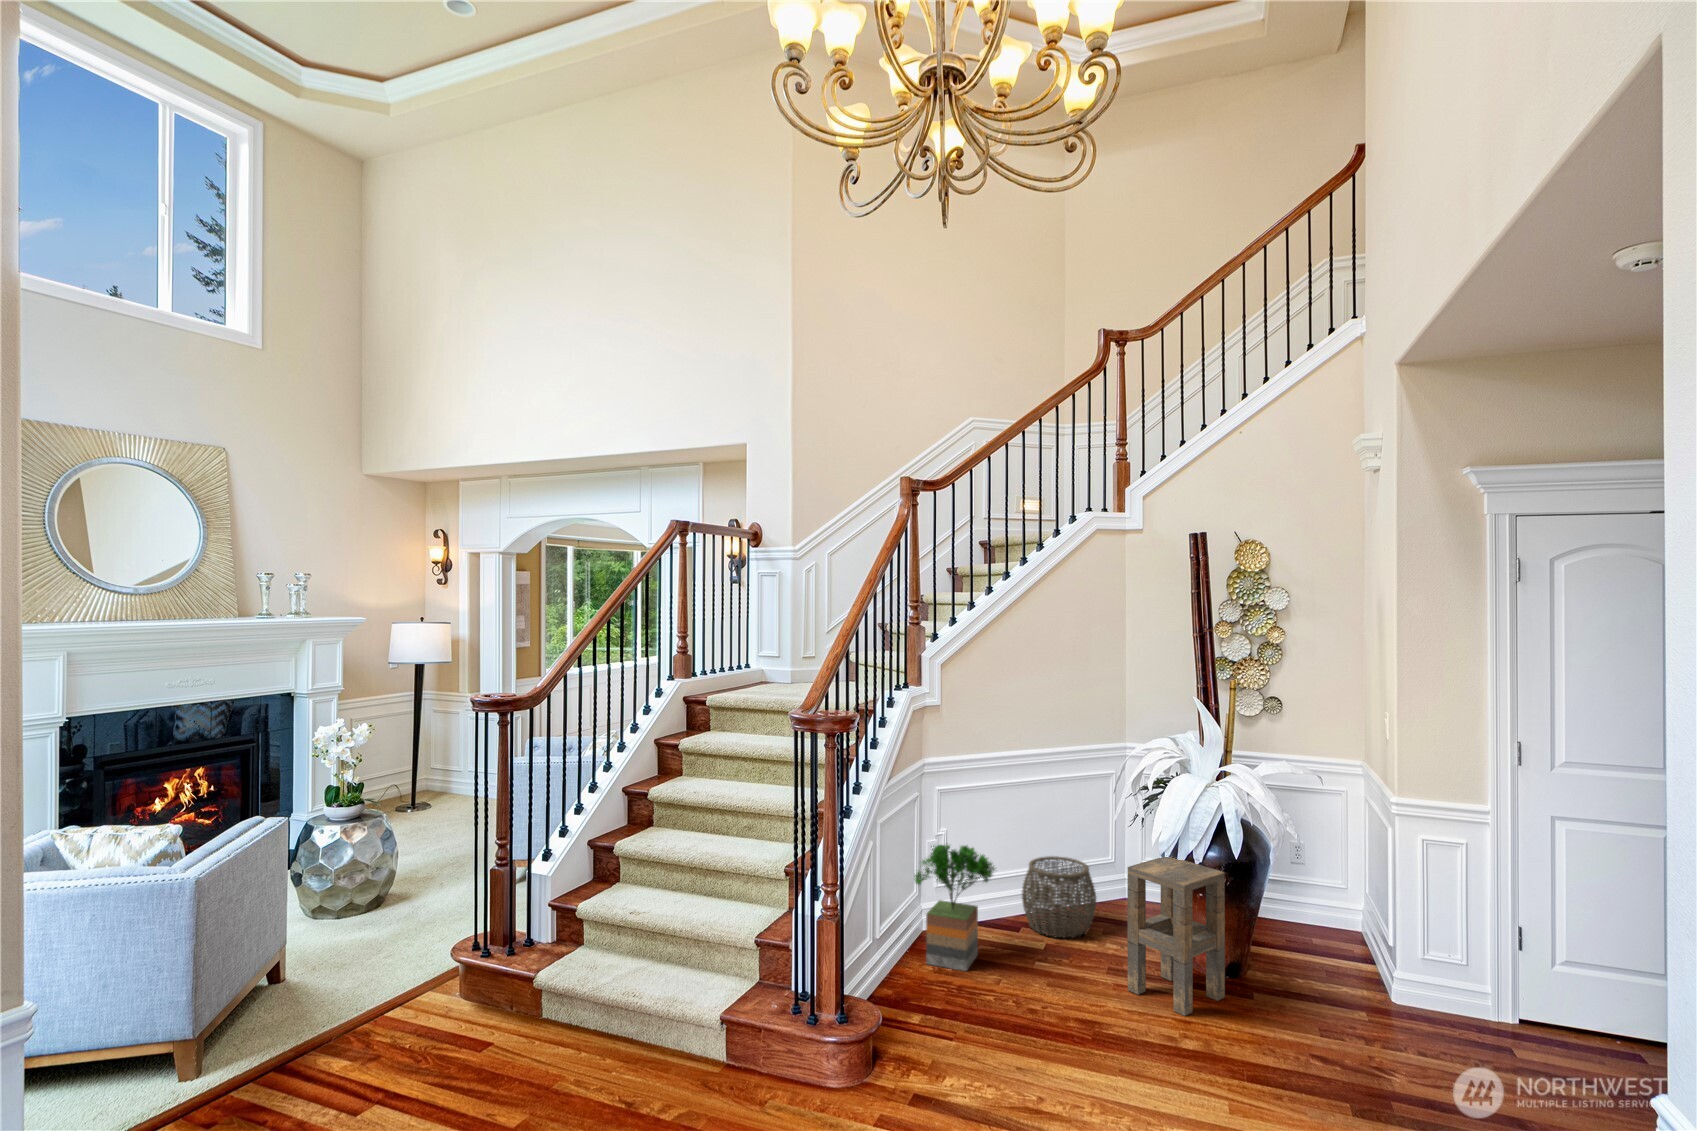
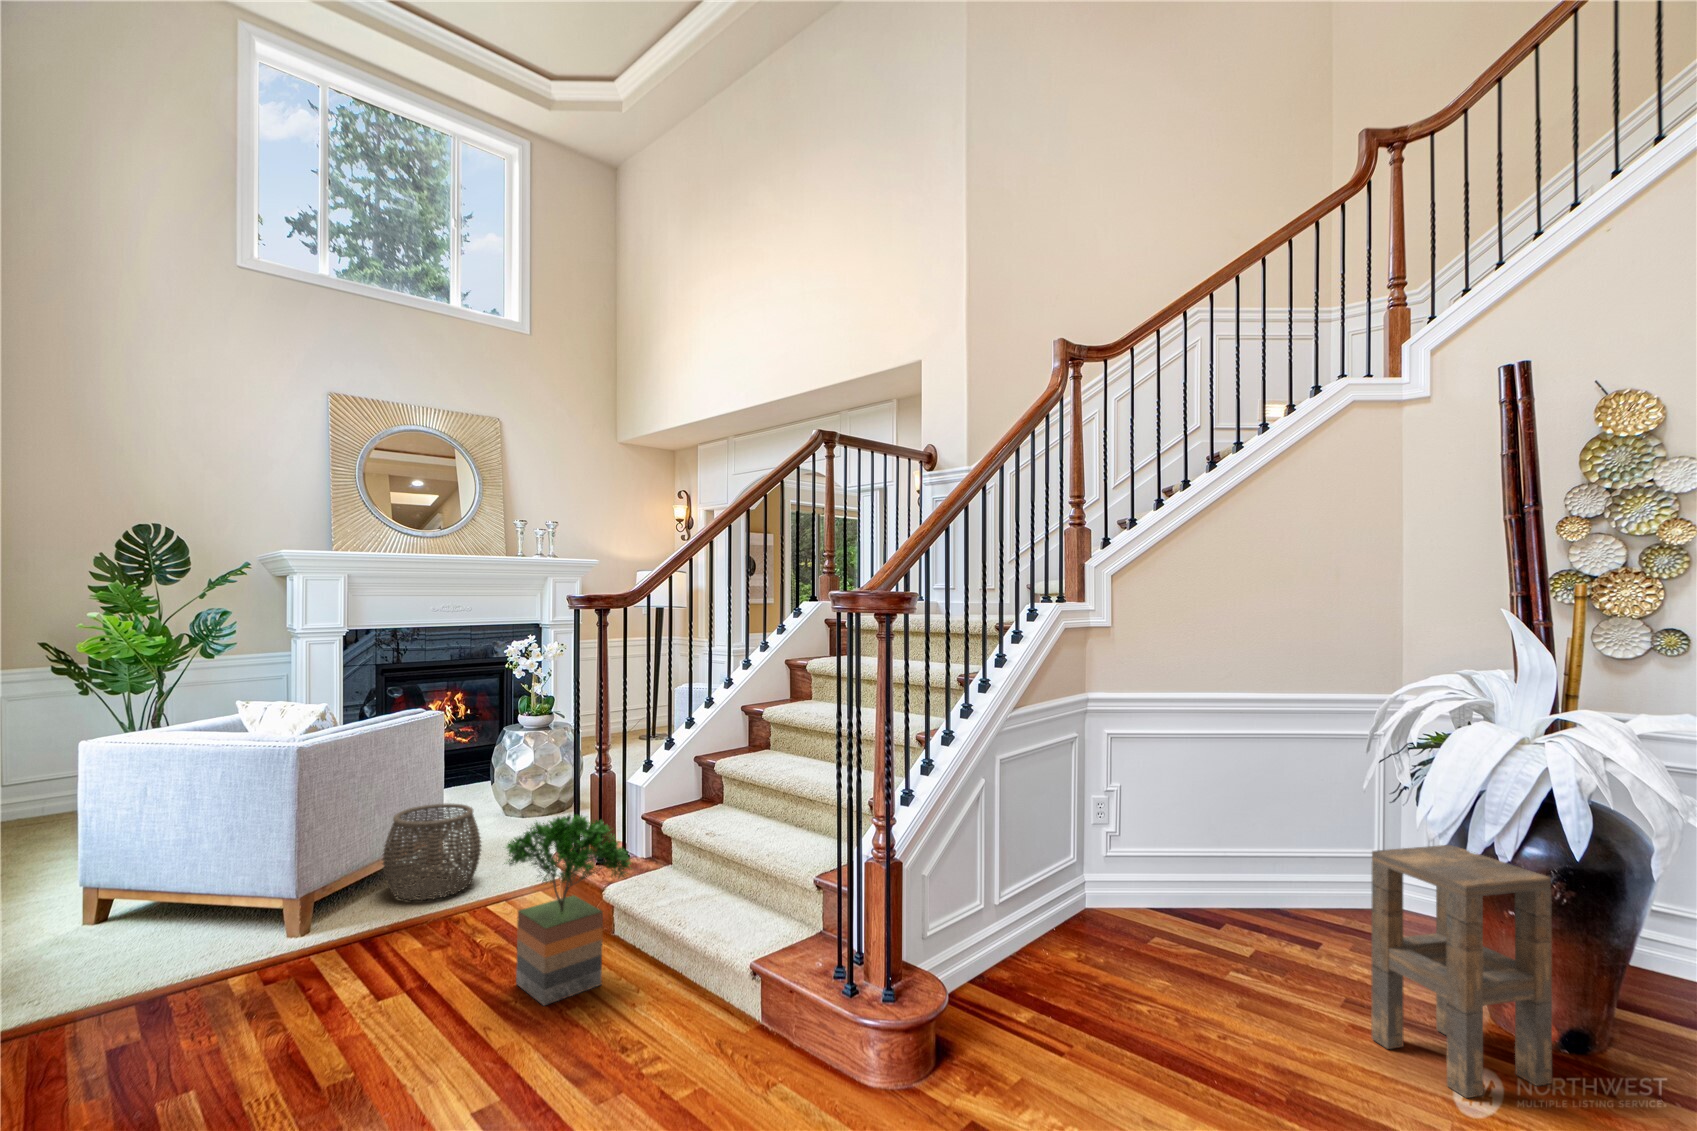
potted tree: present [914,845,996,971] -> present [506,815,631,1006]
woven basket: present [1022,856,1096,938] -> present [382,804,481,901]

